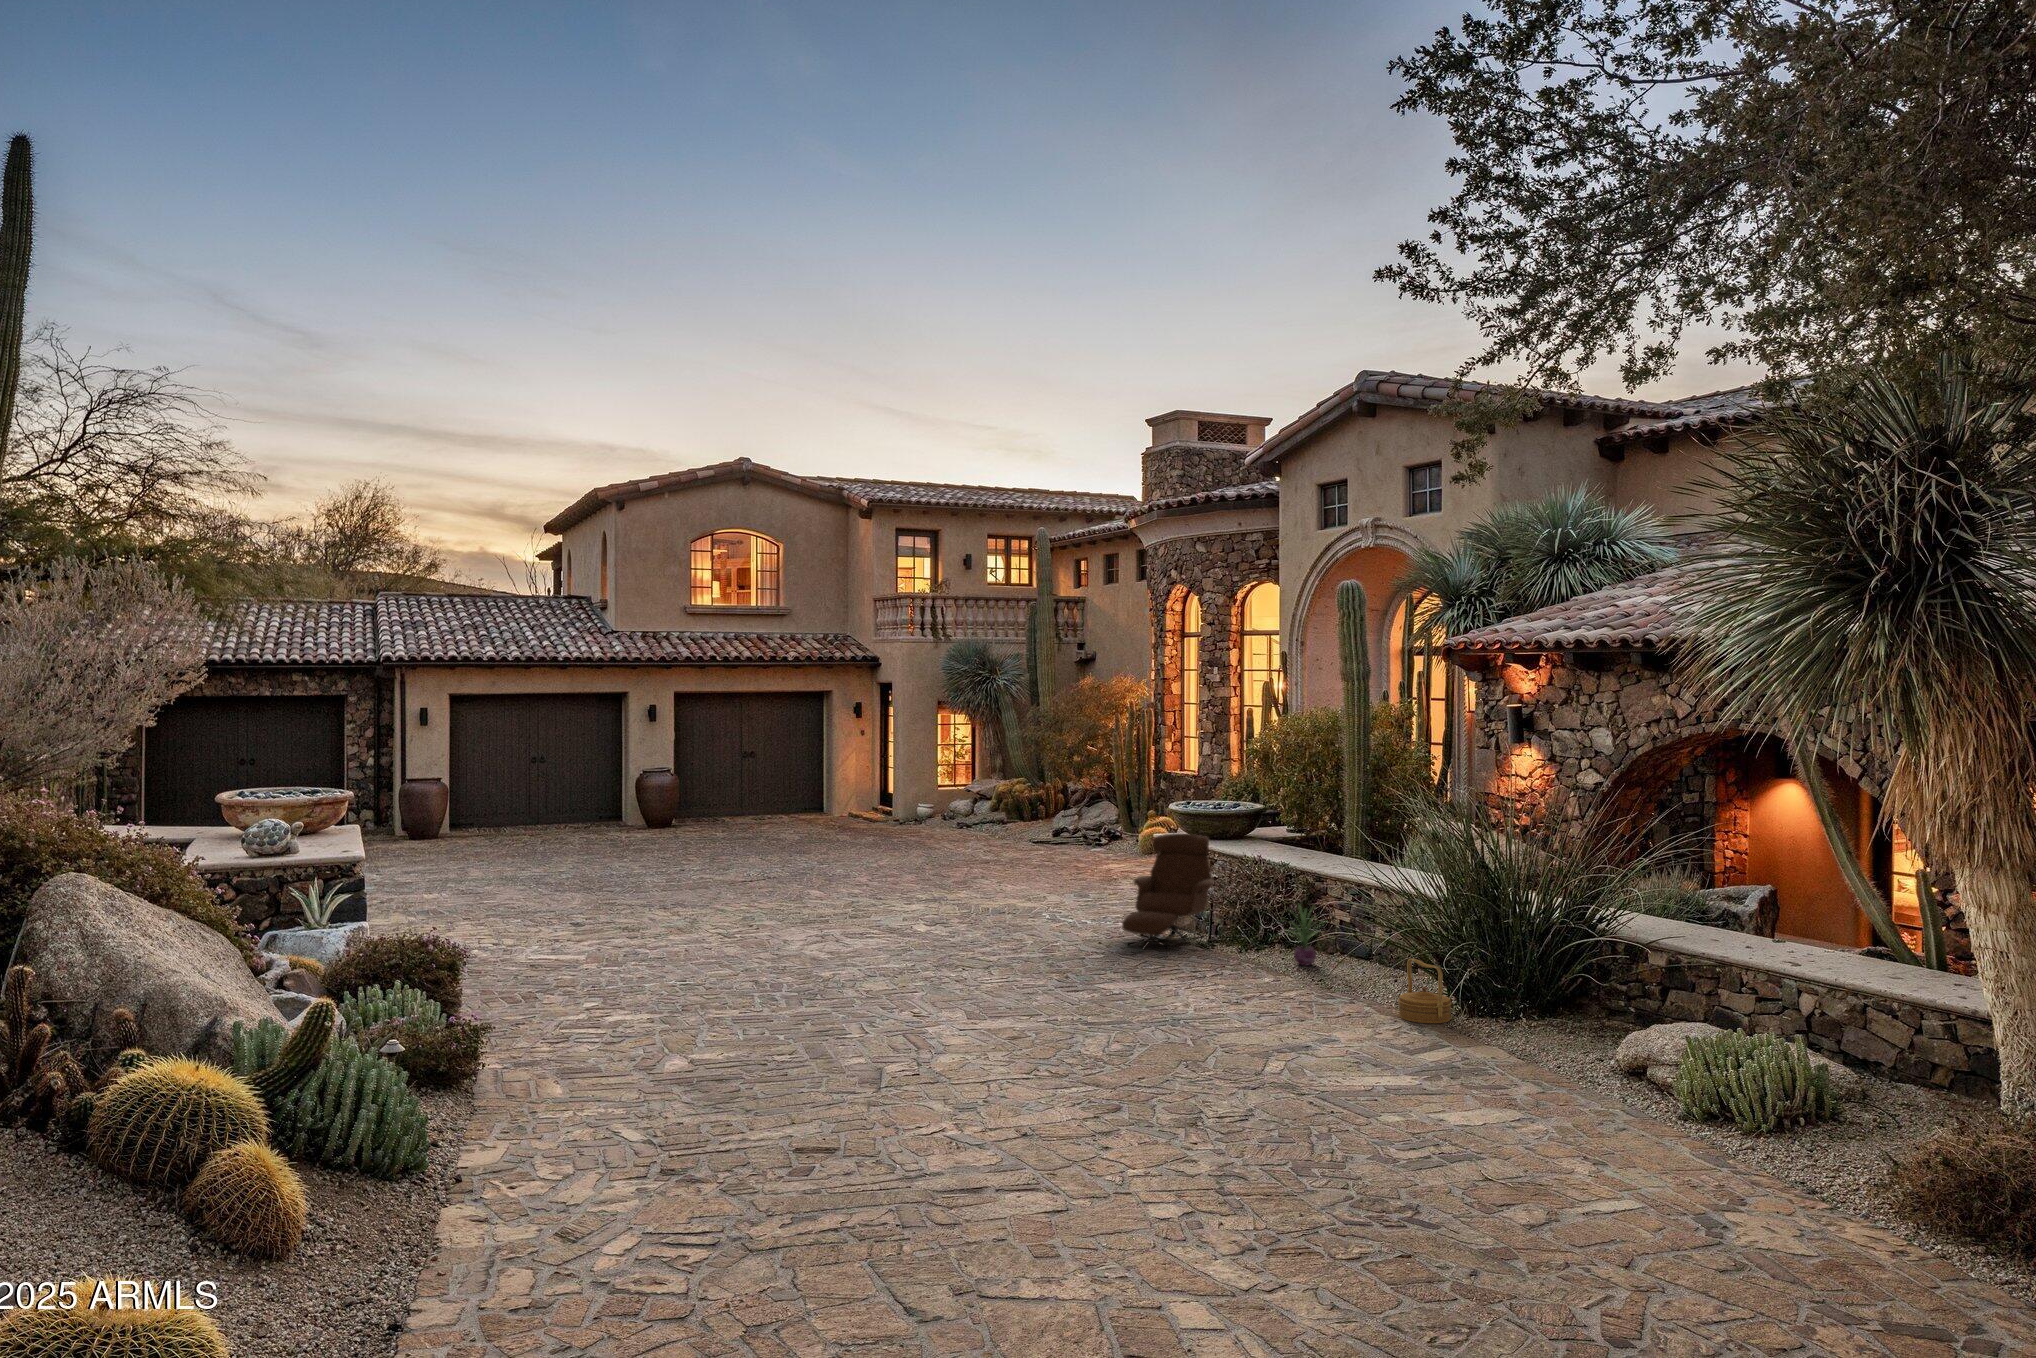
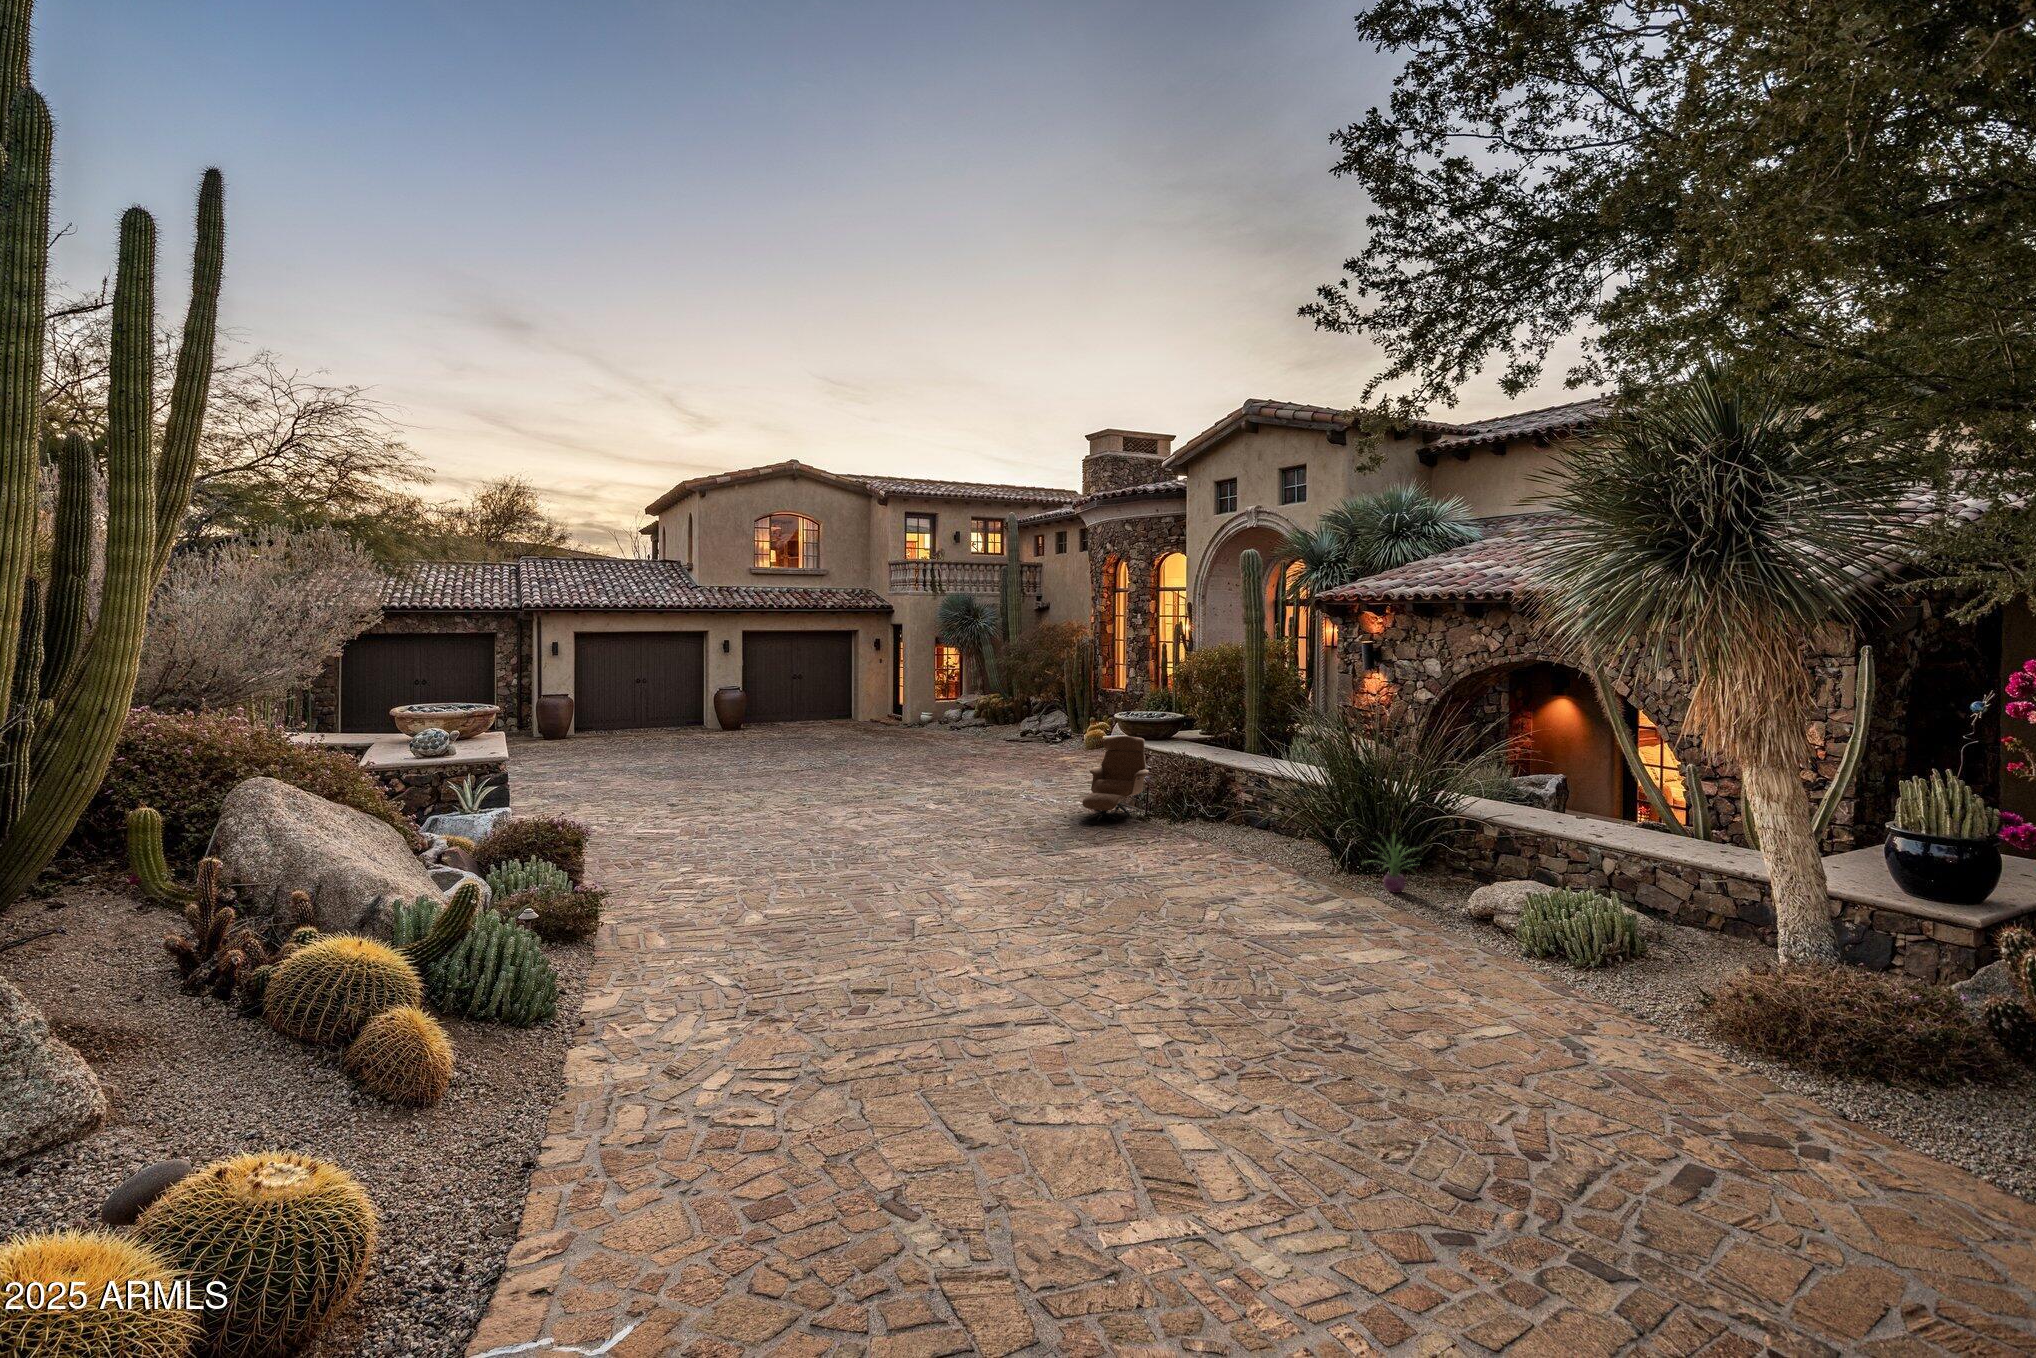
decorative plant: present [1289,904,1316,966] -> present [1369,834,1406,893]
woven basket: present [1398,958,1452,1024] -> none [1292,830,1332,877]

